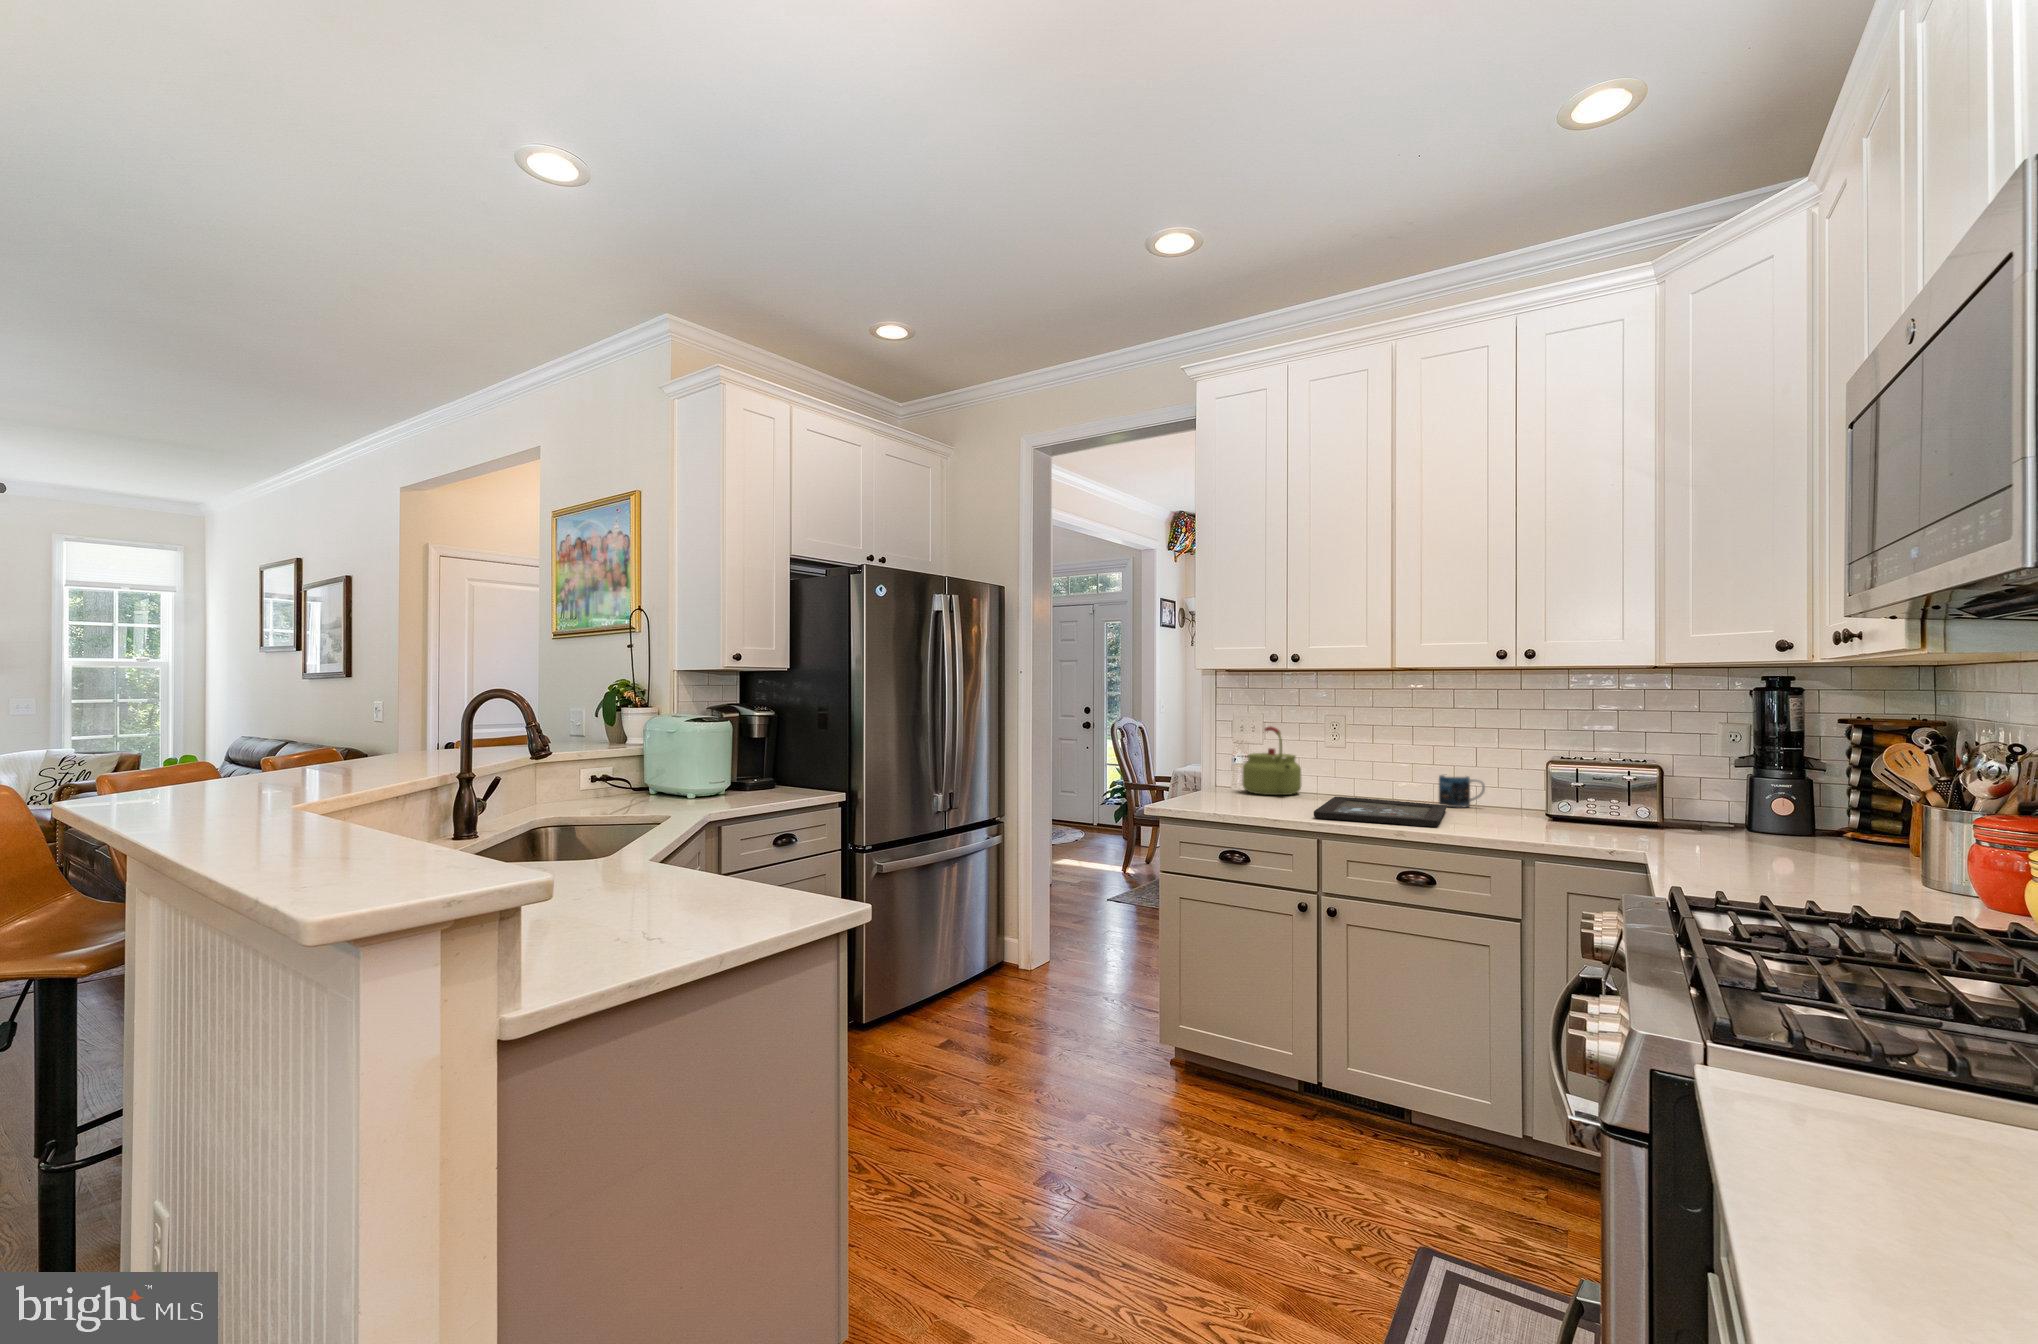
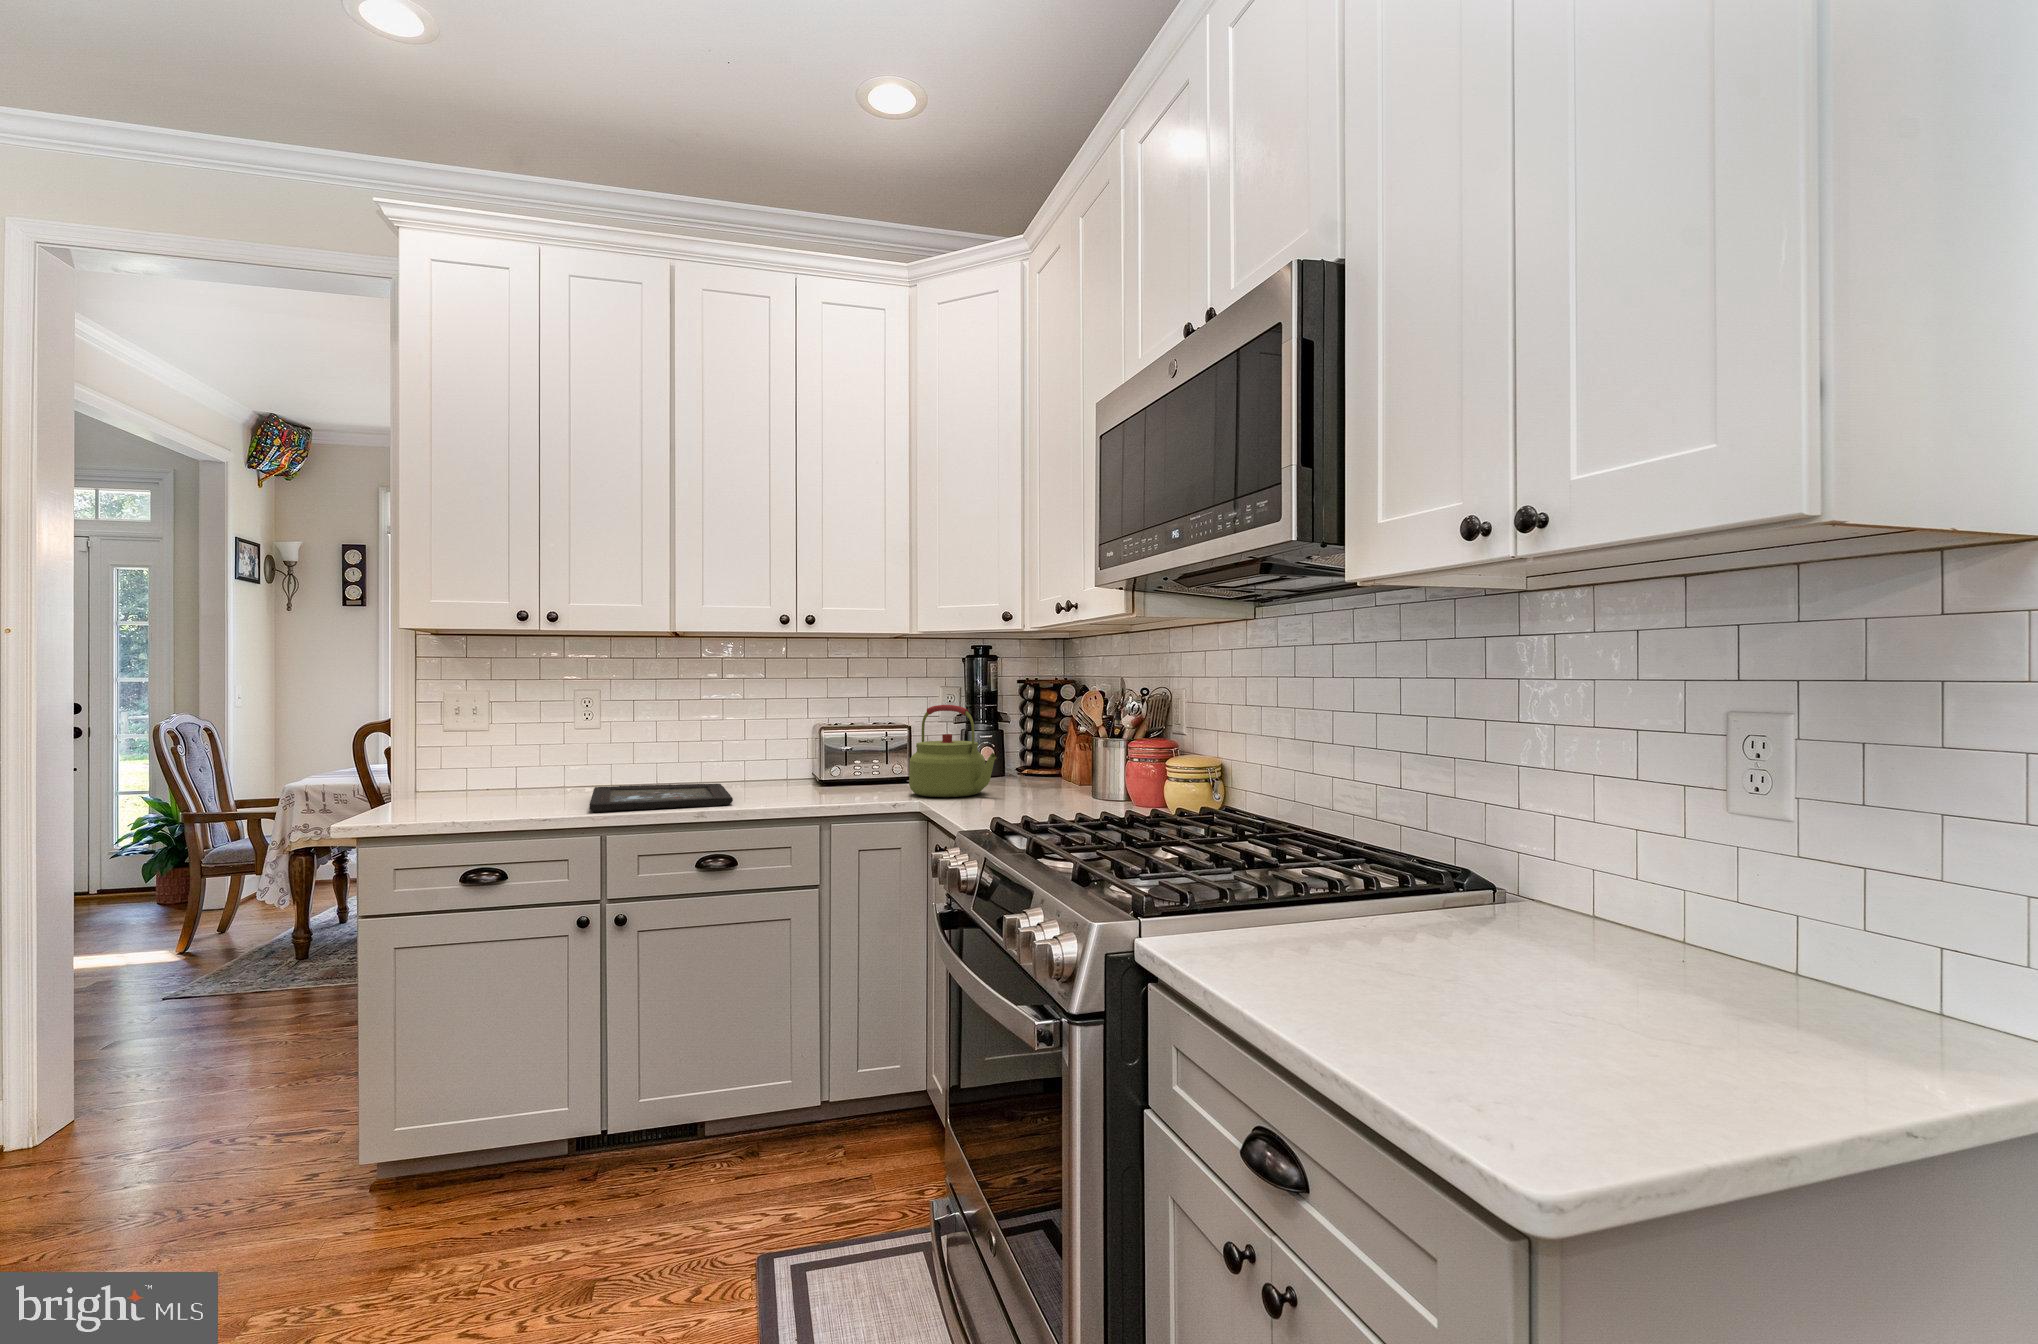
kettle: present [1243,726,1301,795] -> present [909,705,997,797]
mug: present [1439,775,1485,808] -> none [706,751,753,786]

